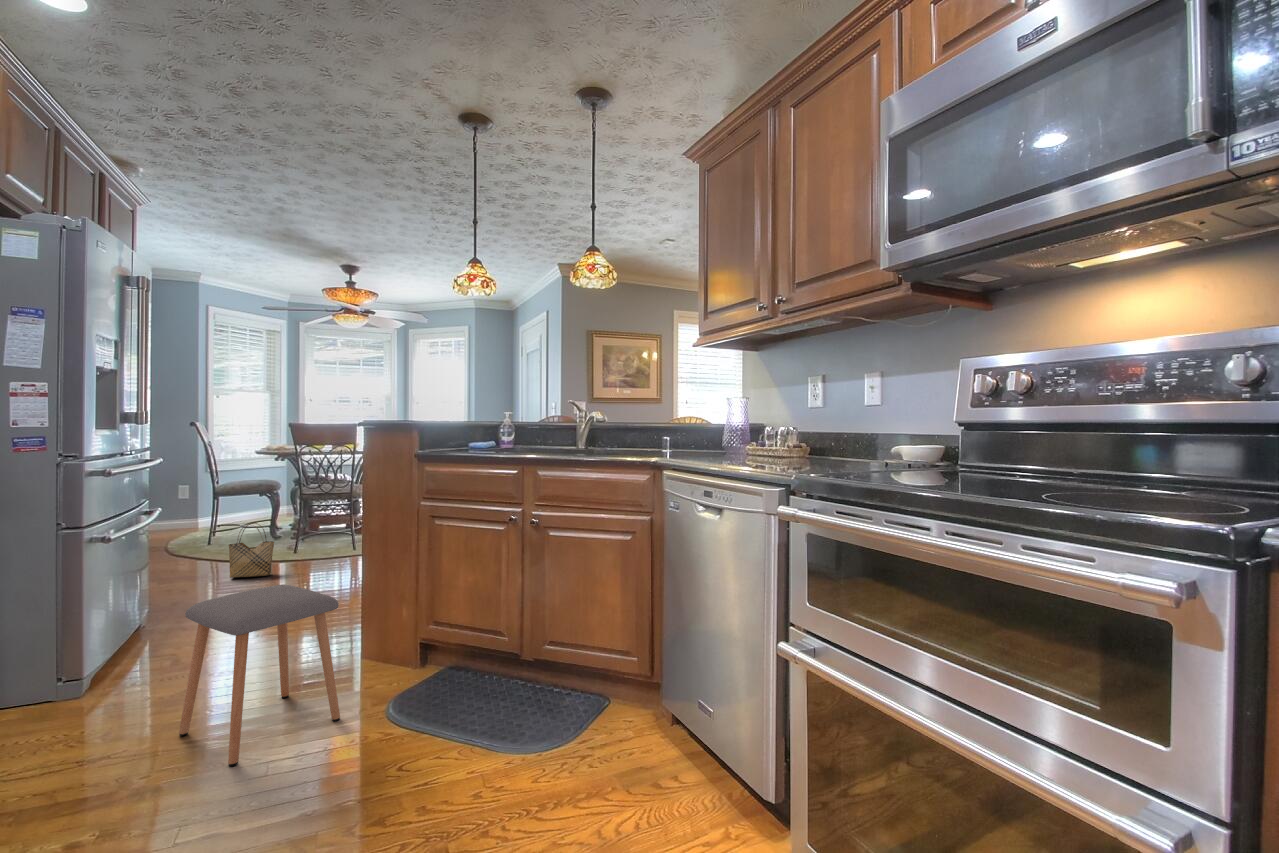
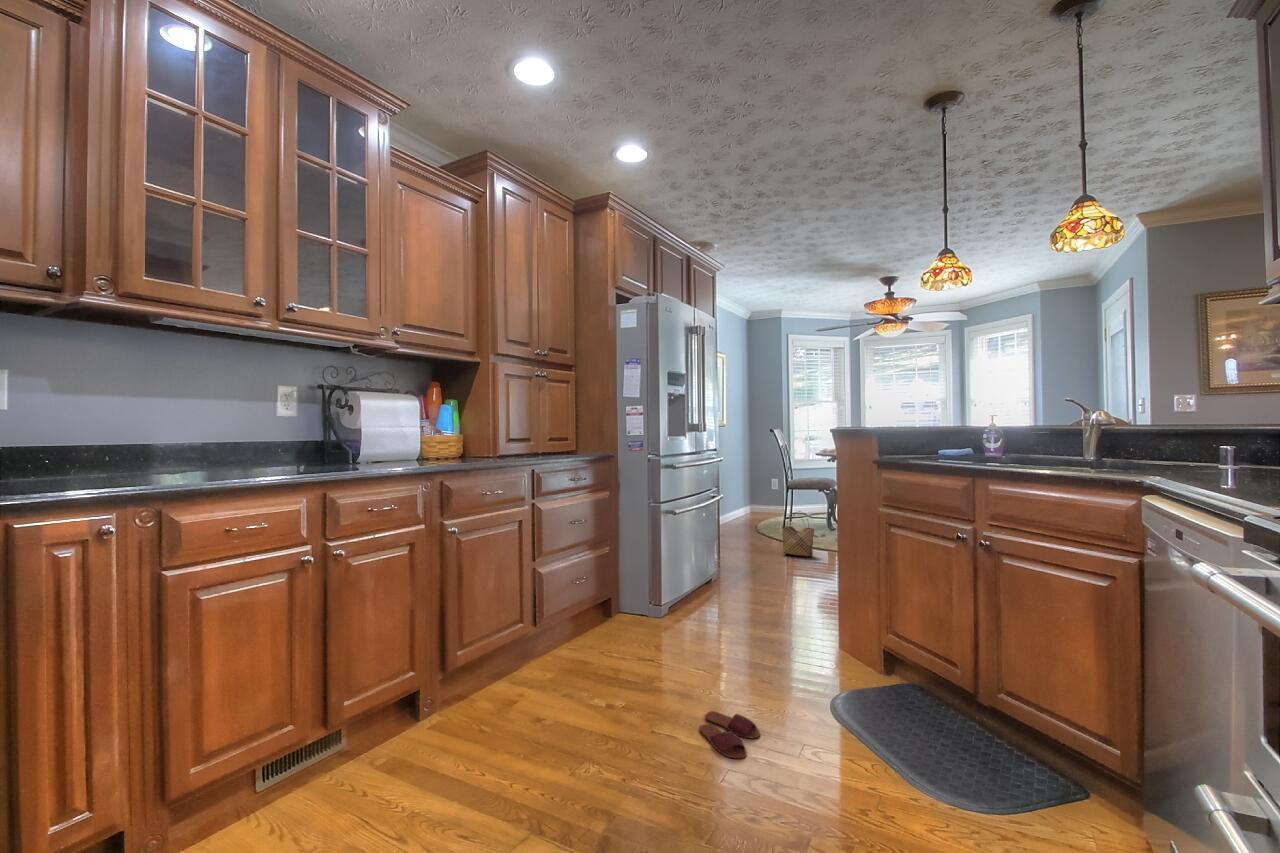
stool: present [179,585,340,766] -> none [692,562,792,693]
slippers: none [251,768,336,820] -> present [699,711,760,759]

